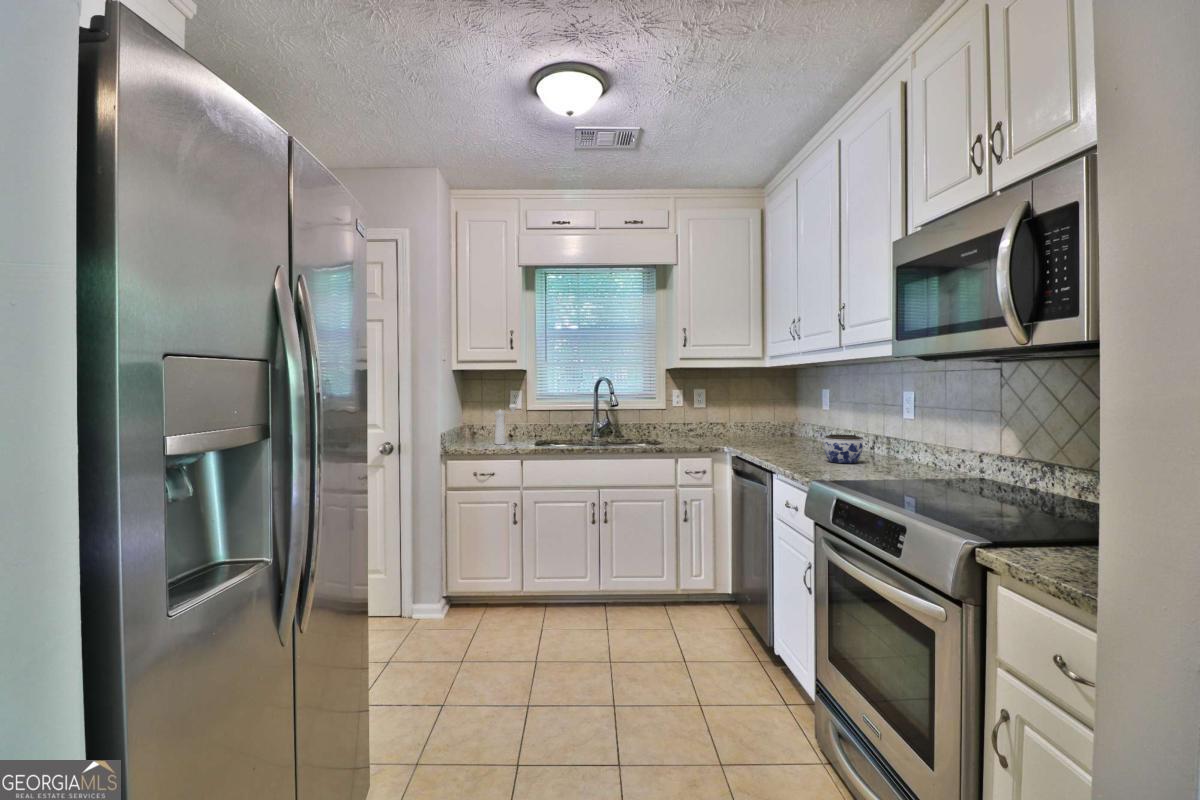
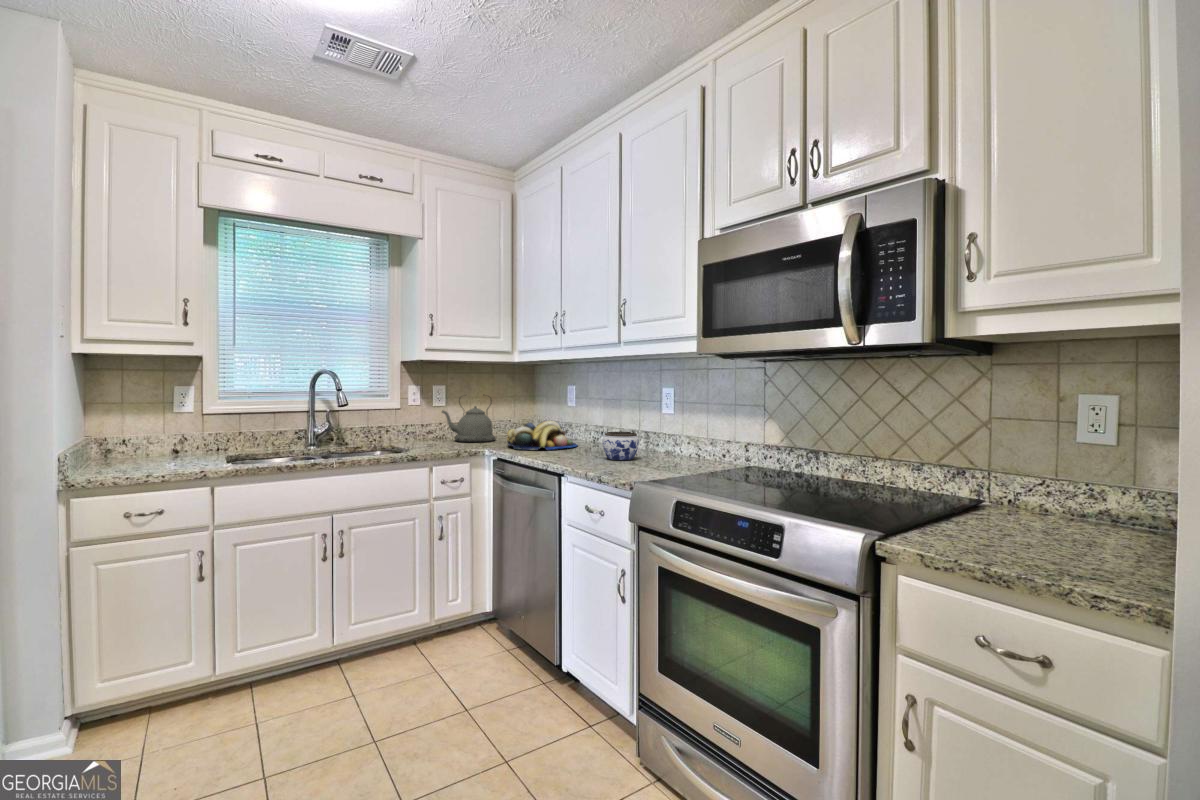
kettle: none [699,397,748,440] -> present [442,399,496,442]
pepper mill: present [495,404,517,445] -> none [153,406,191,465]
fruit bowl: none [749,422,820,450] -> present [507,421,577,450]

